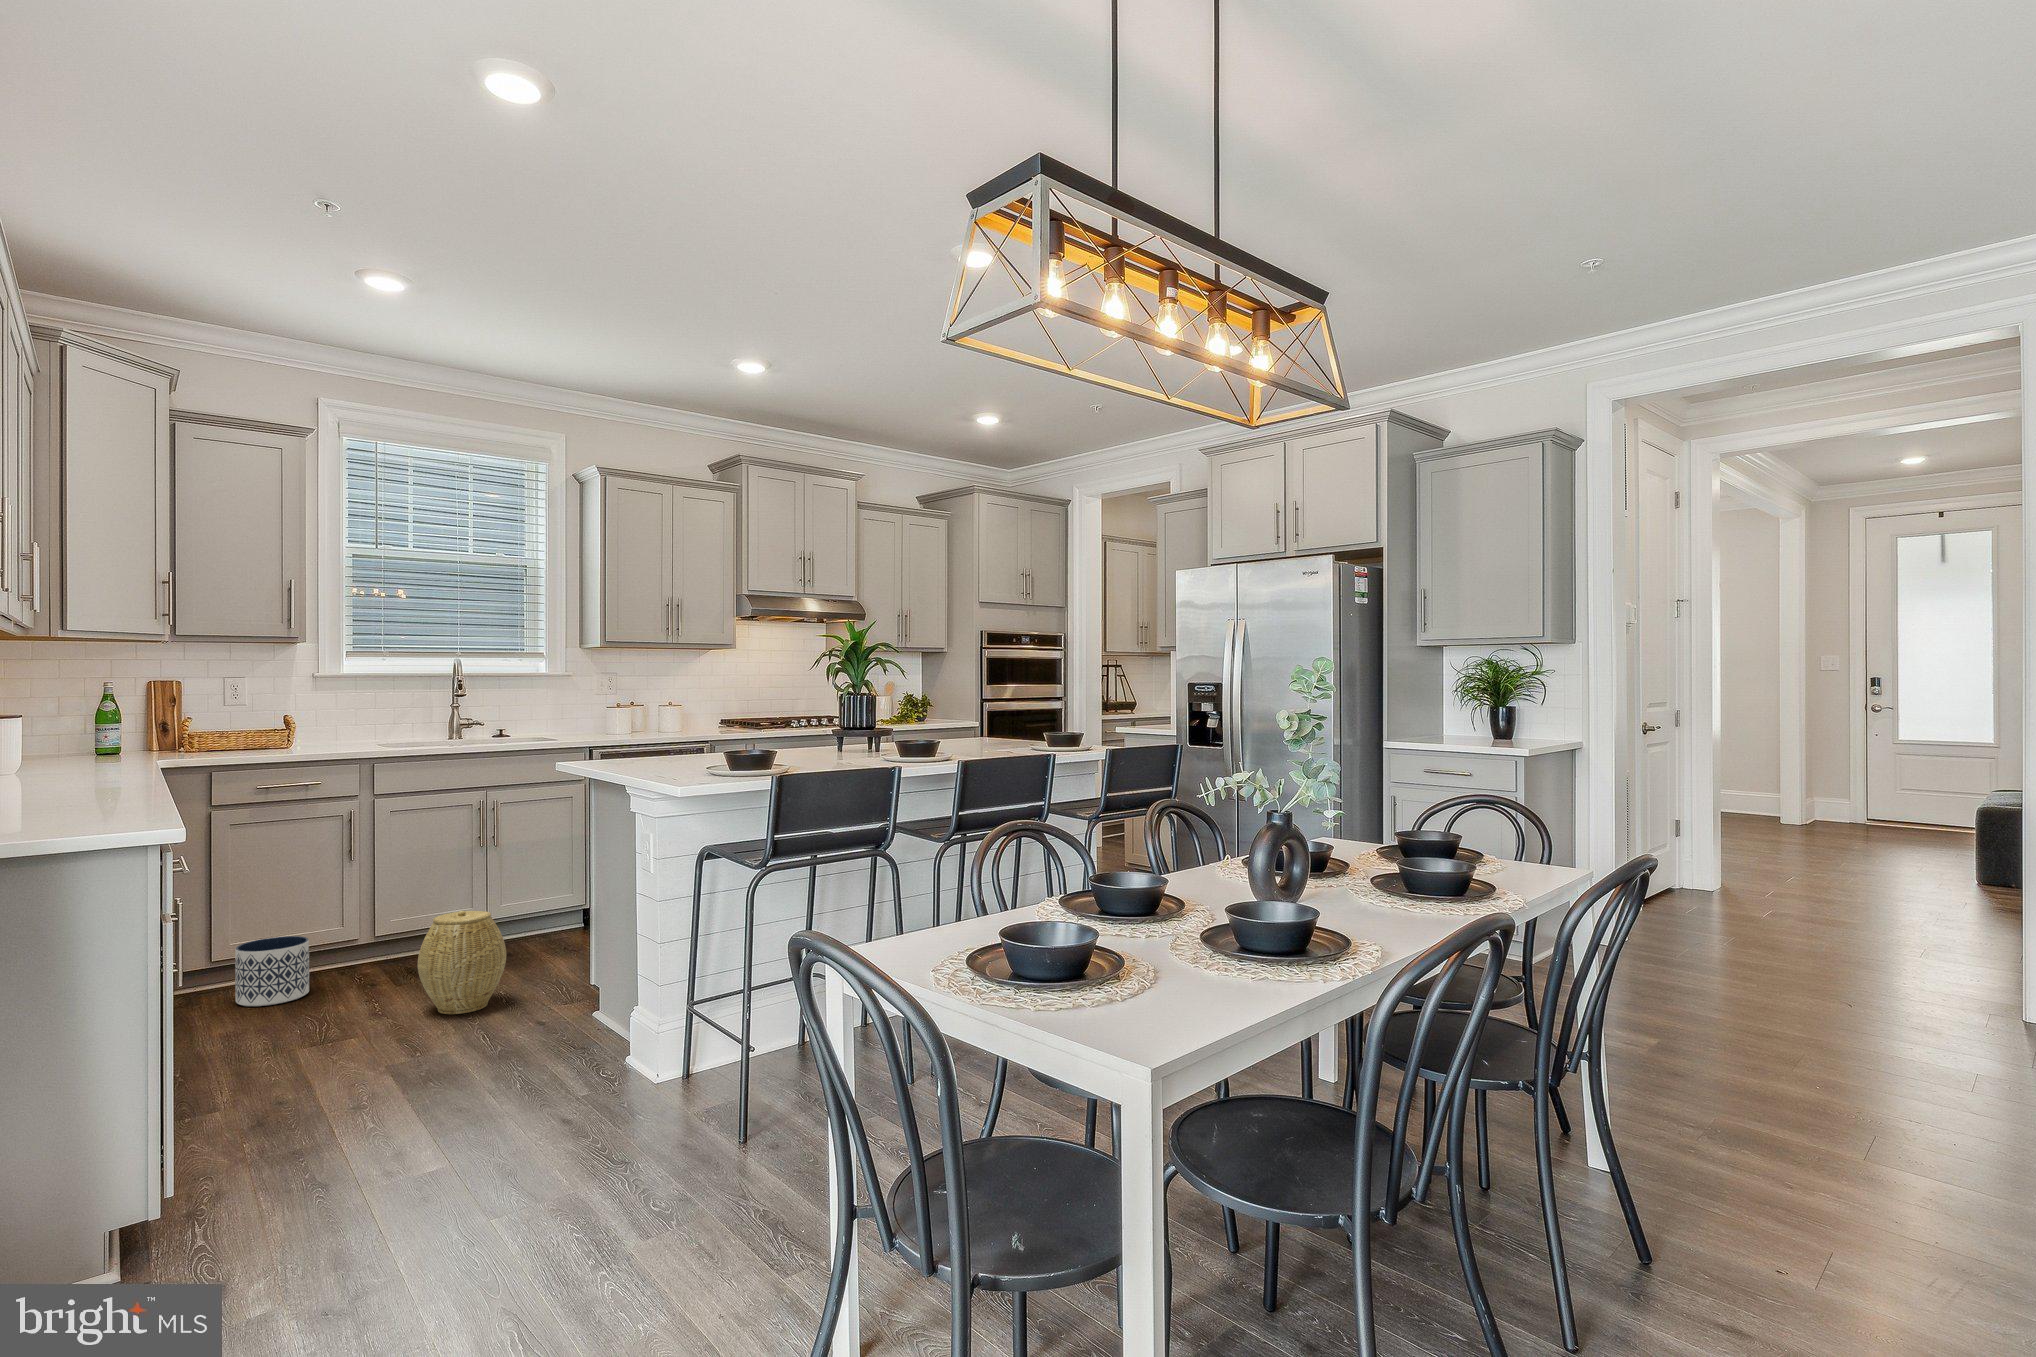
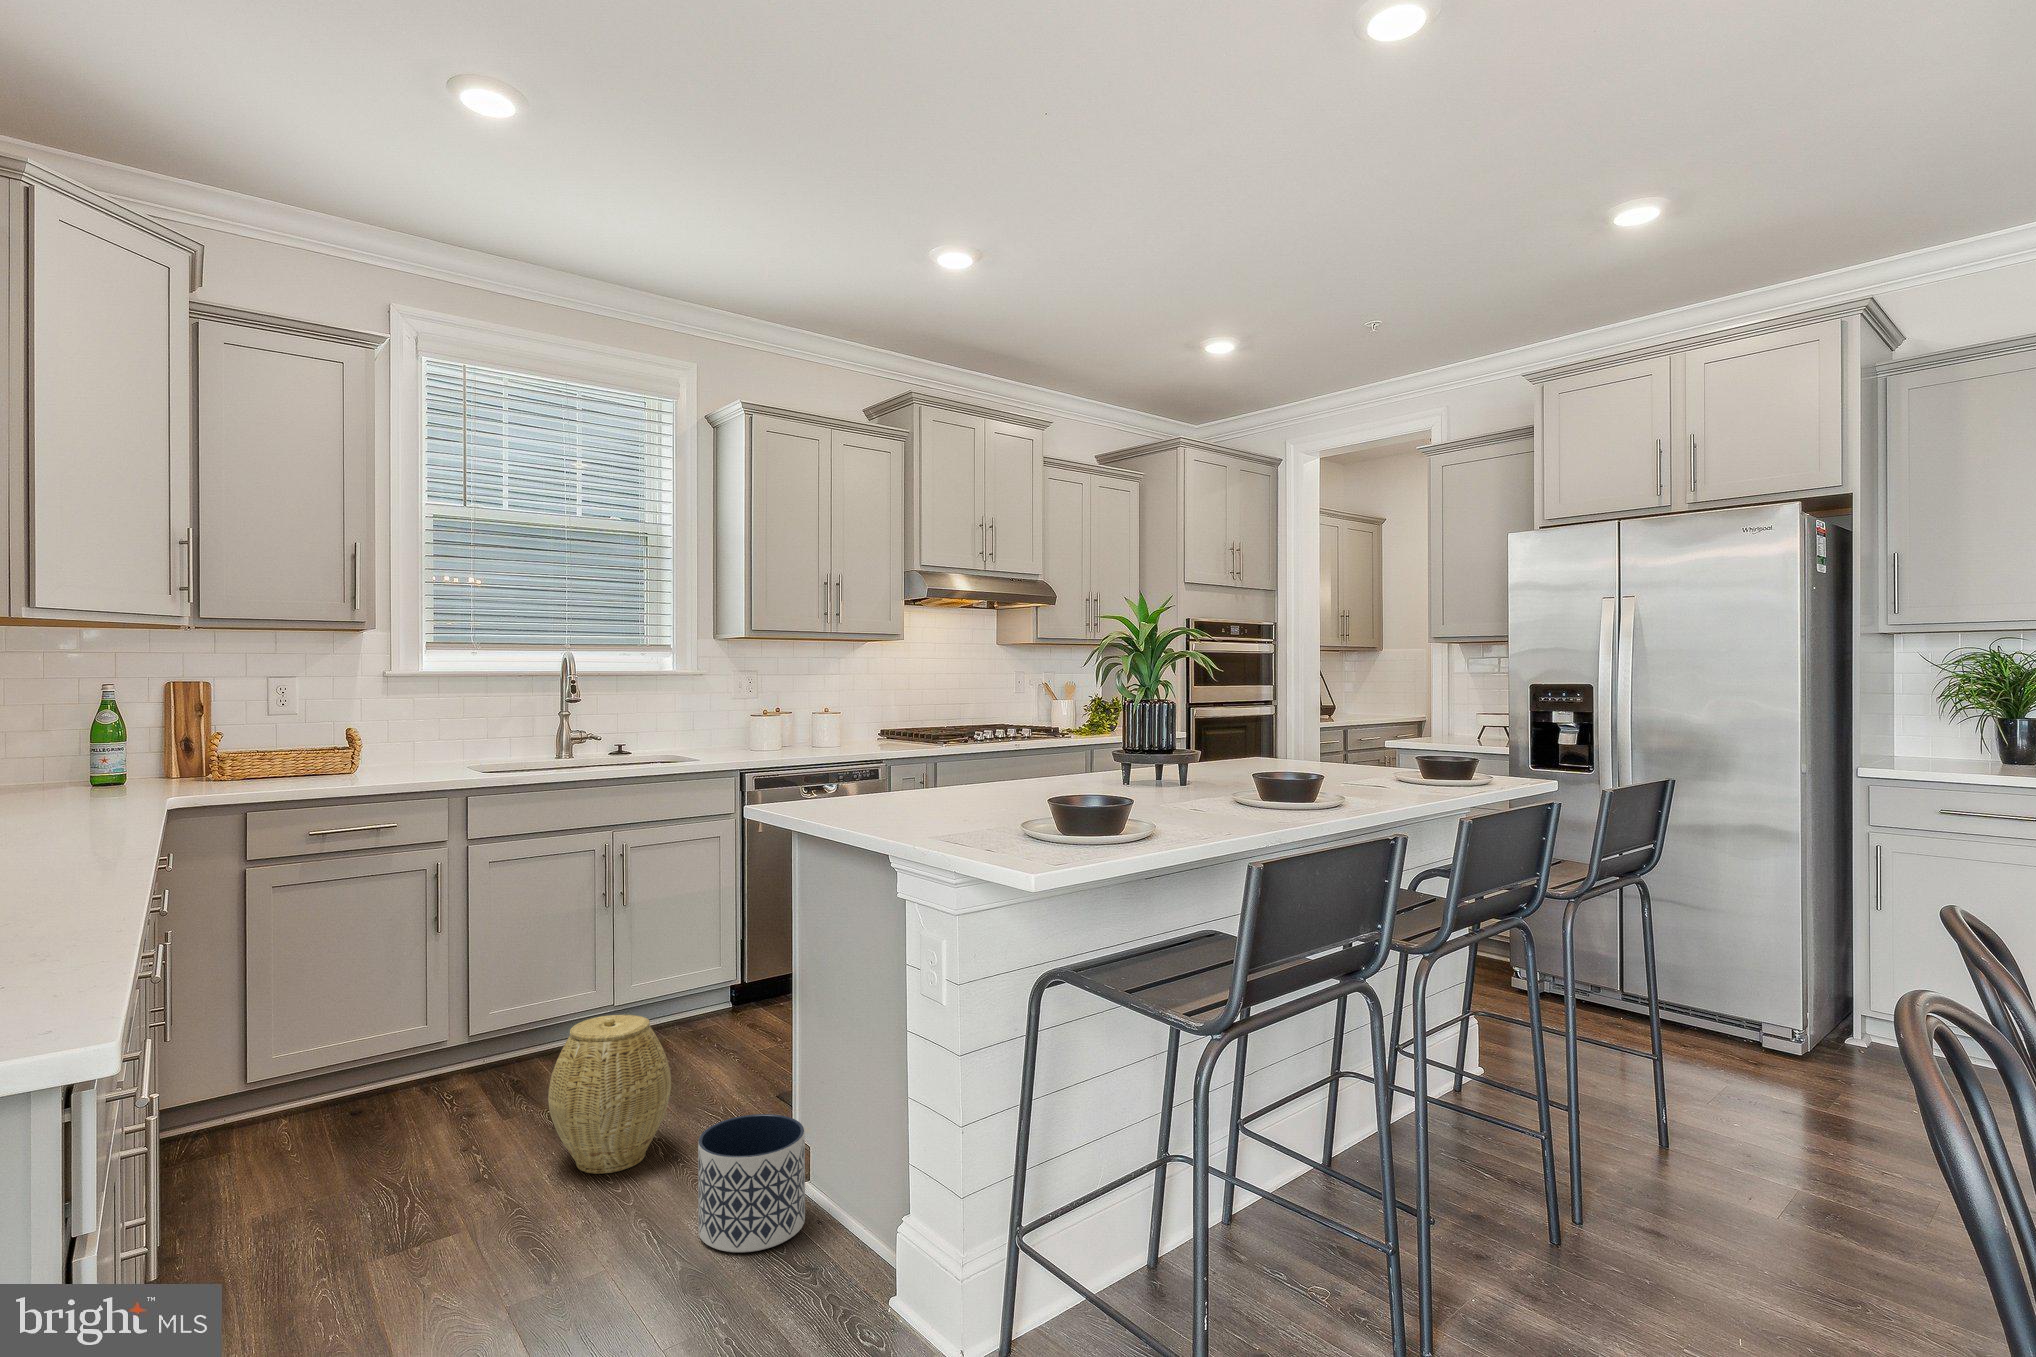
planter: present [235,936,309,1006] -> present [698,1114,805,1252]

